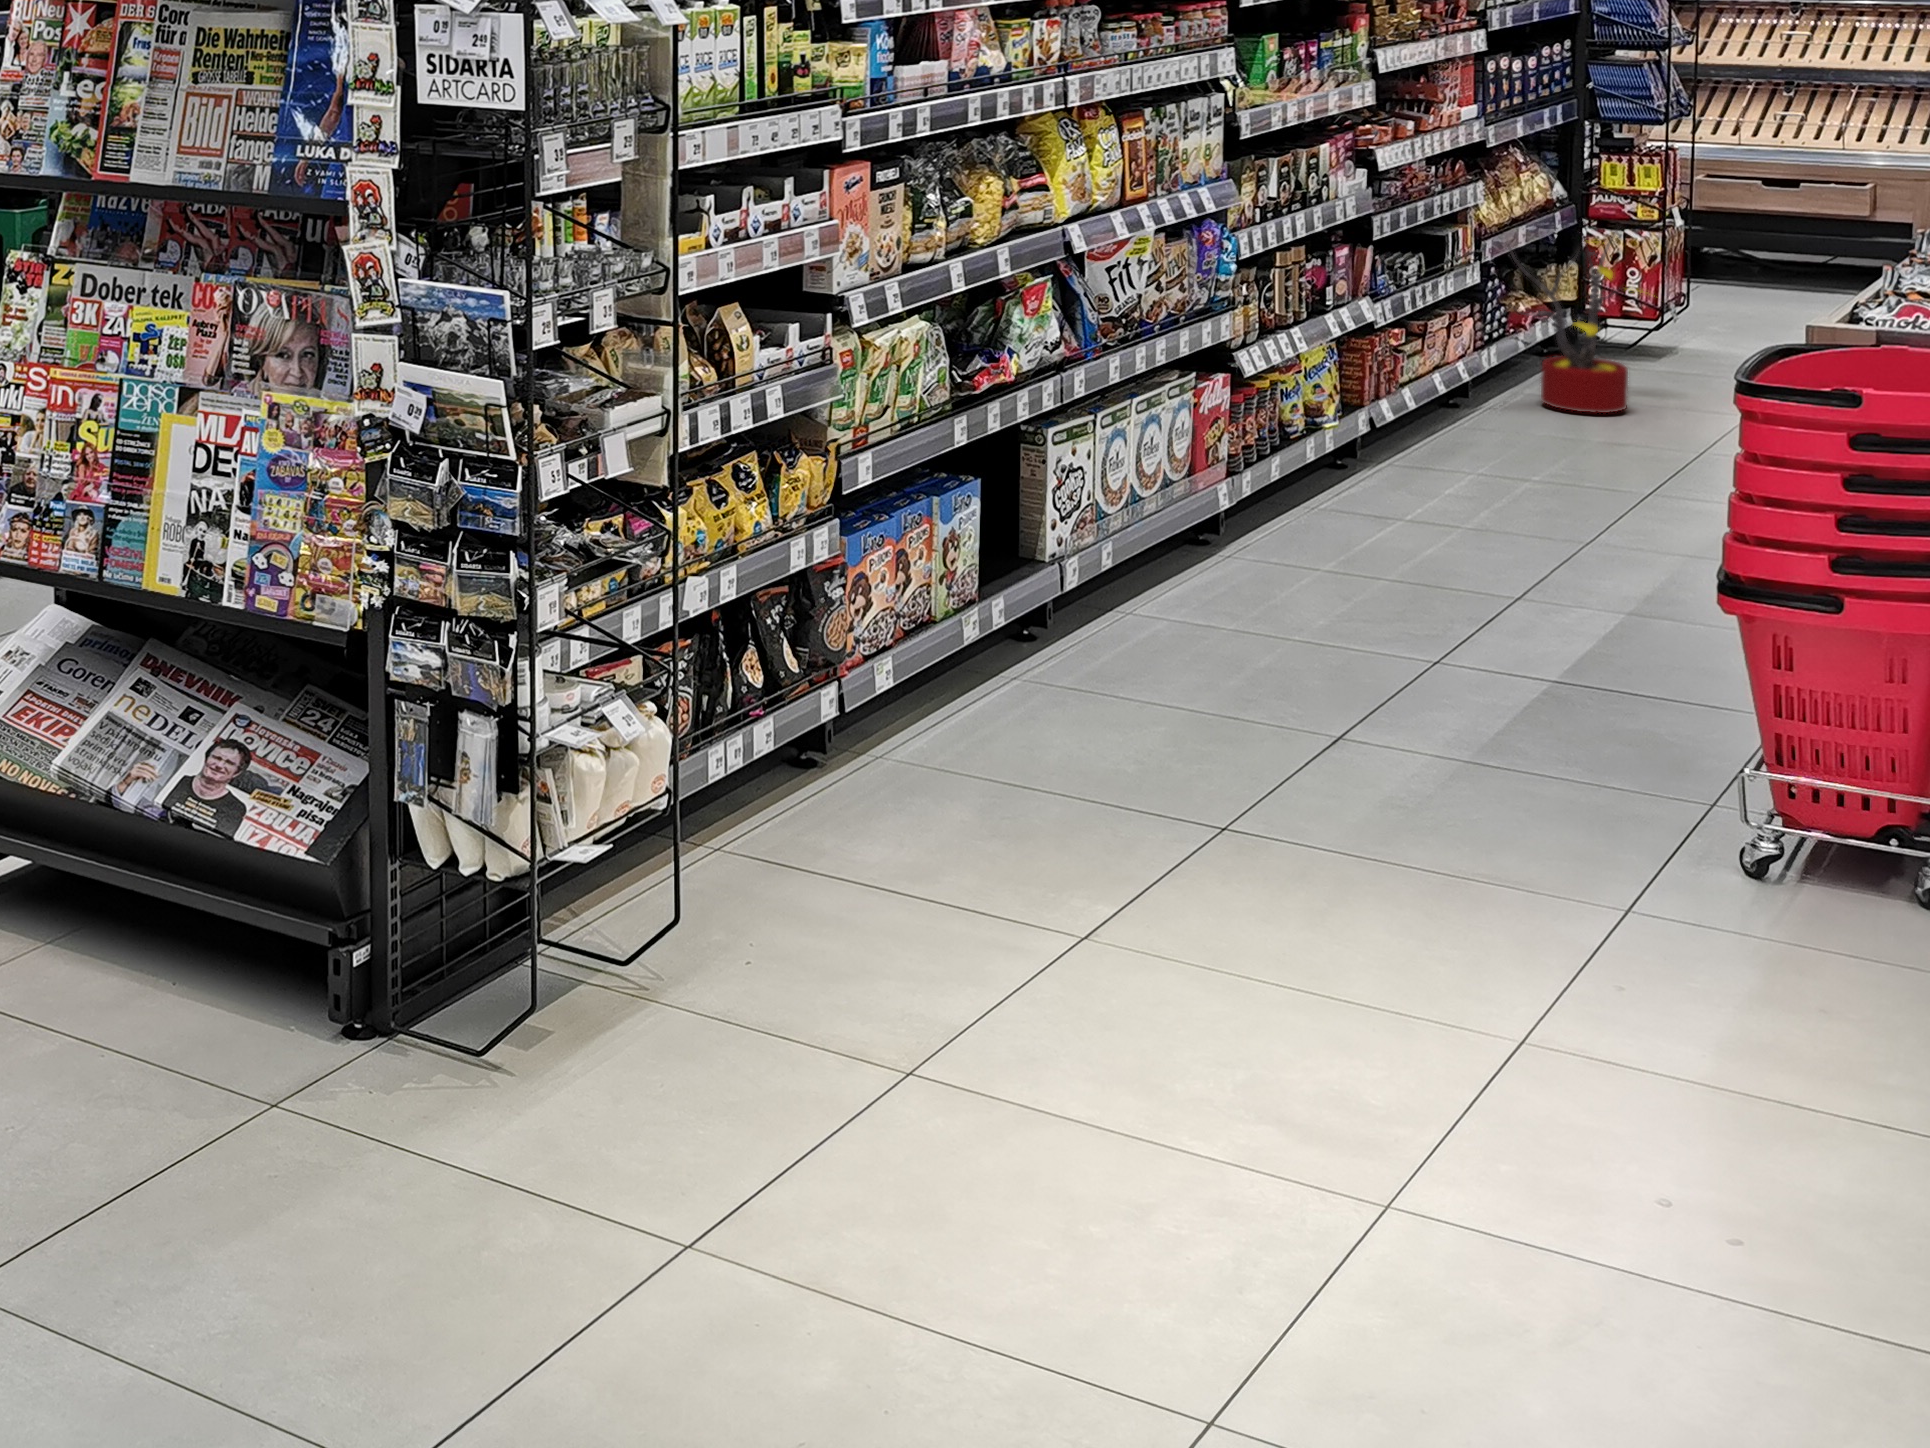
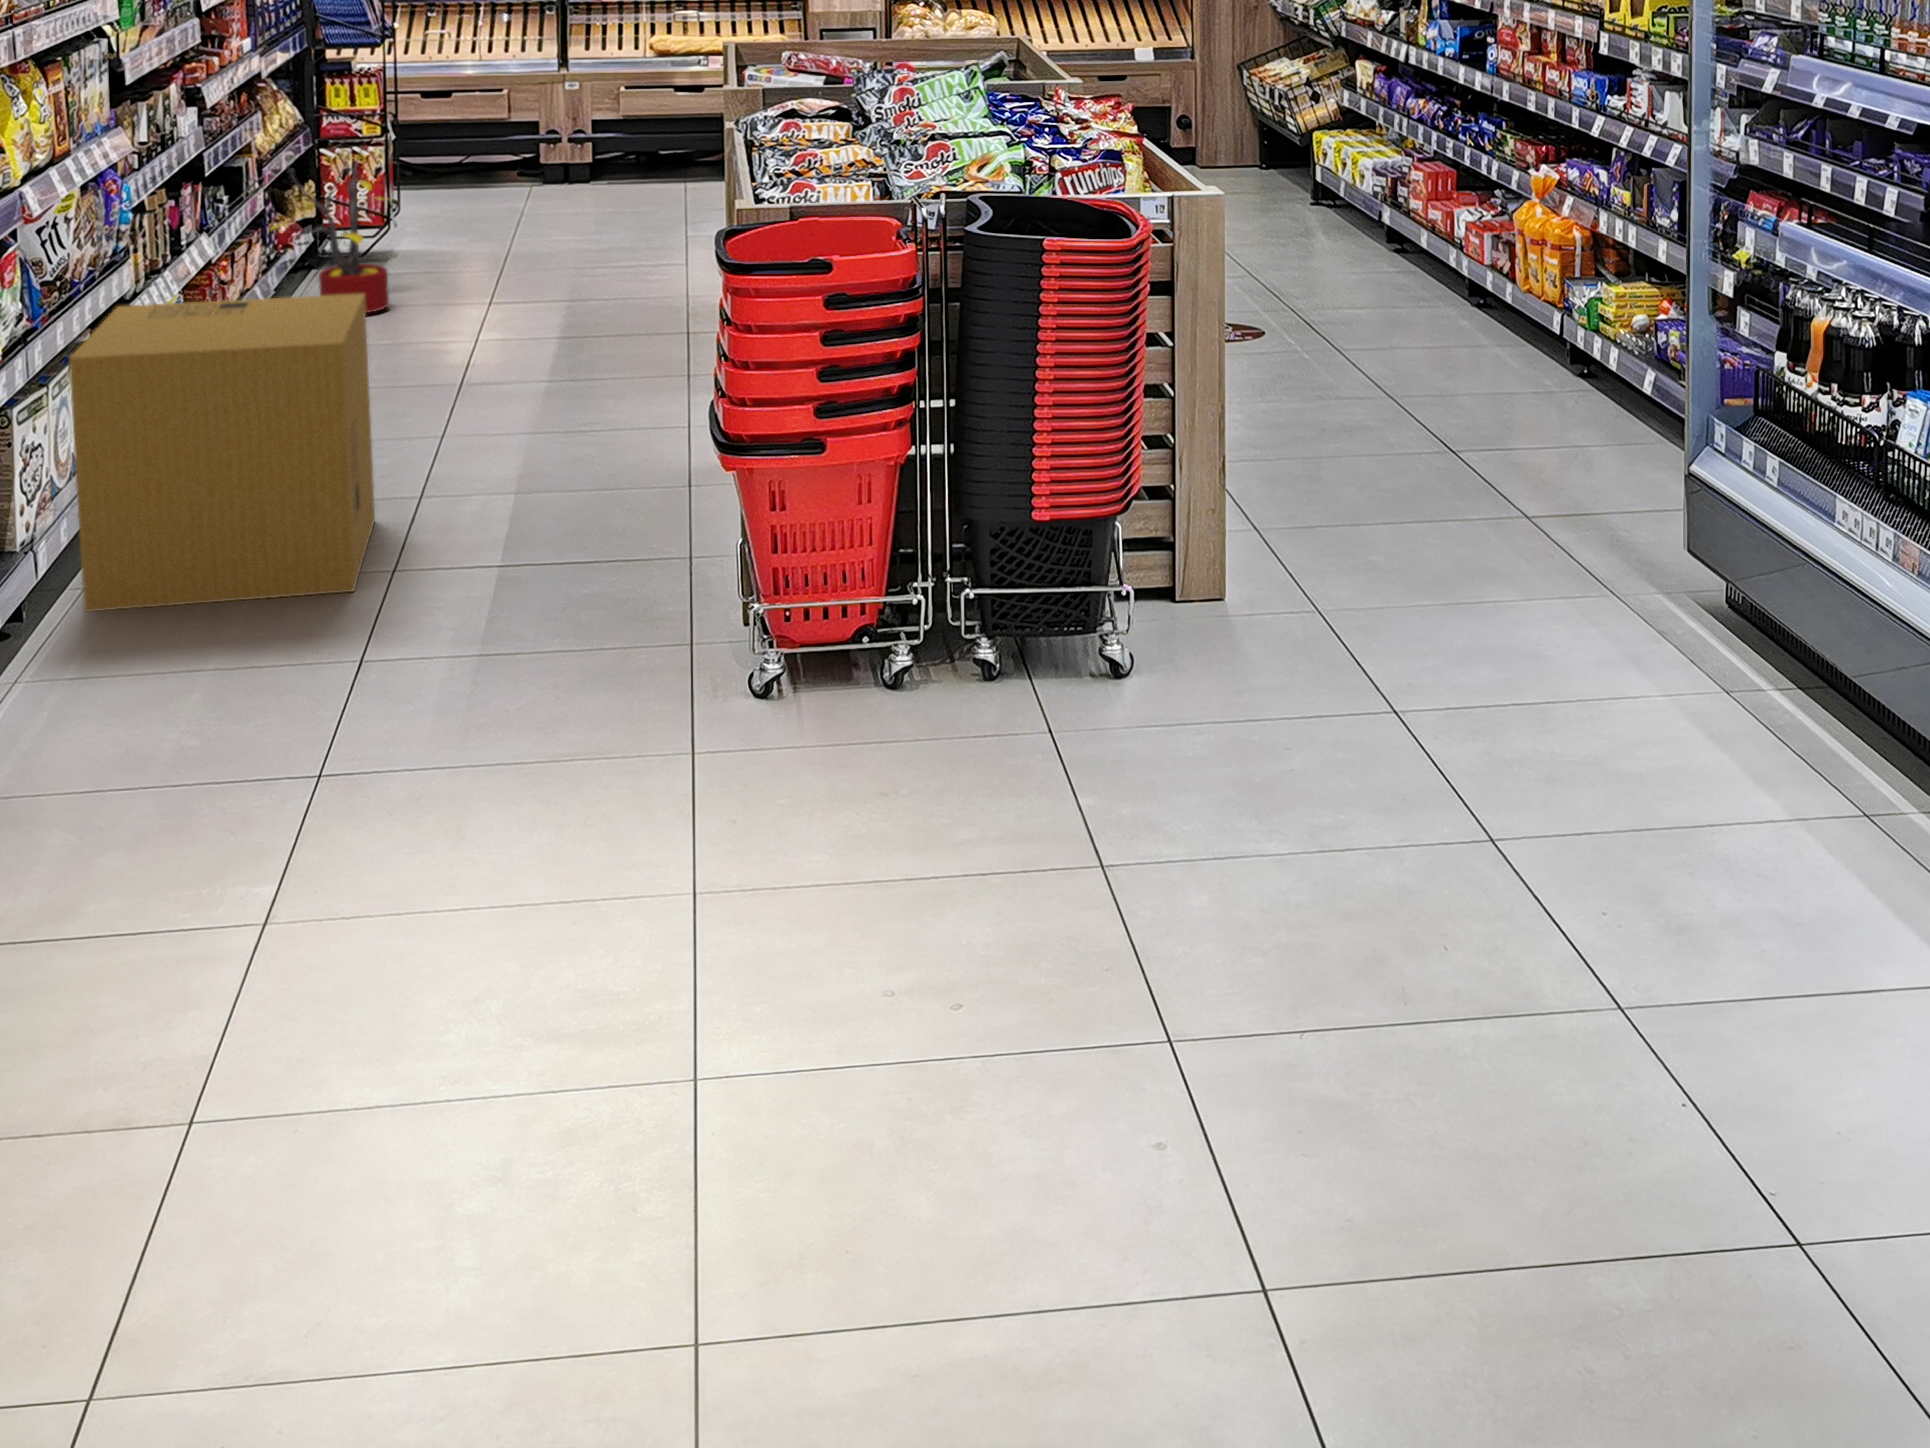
cardboard box: none [1096,353,1453,696] -> present [69,294,375,612]

